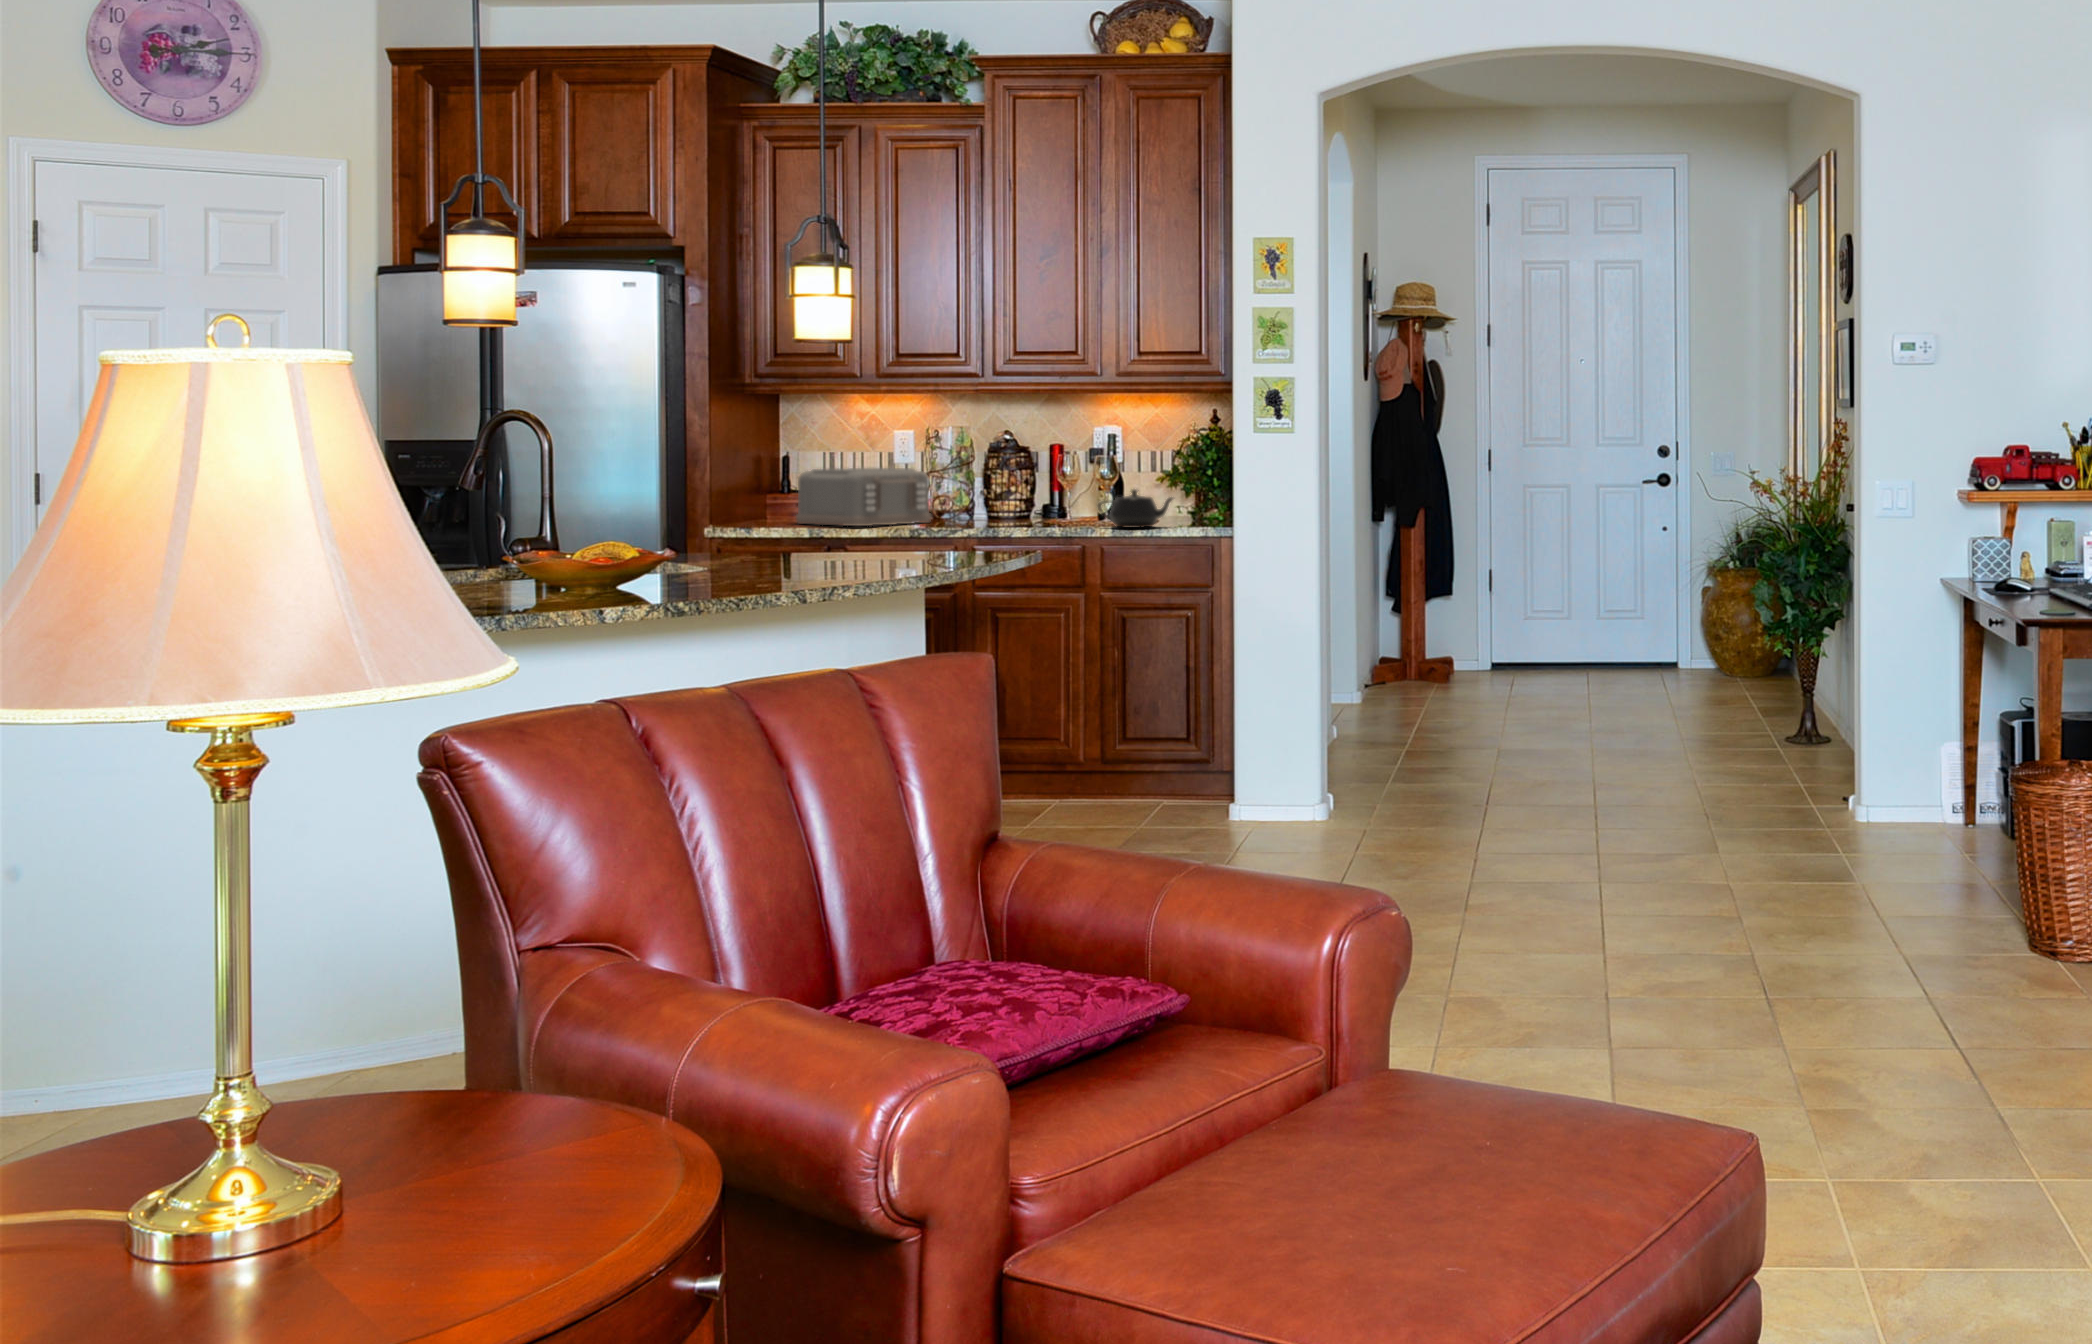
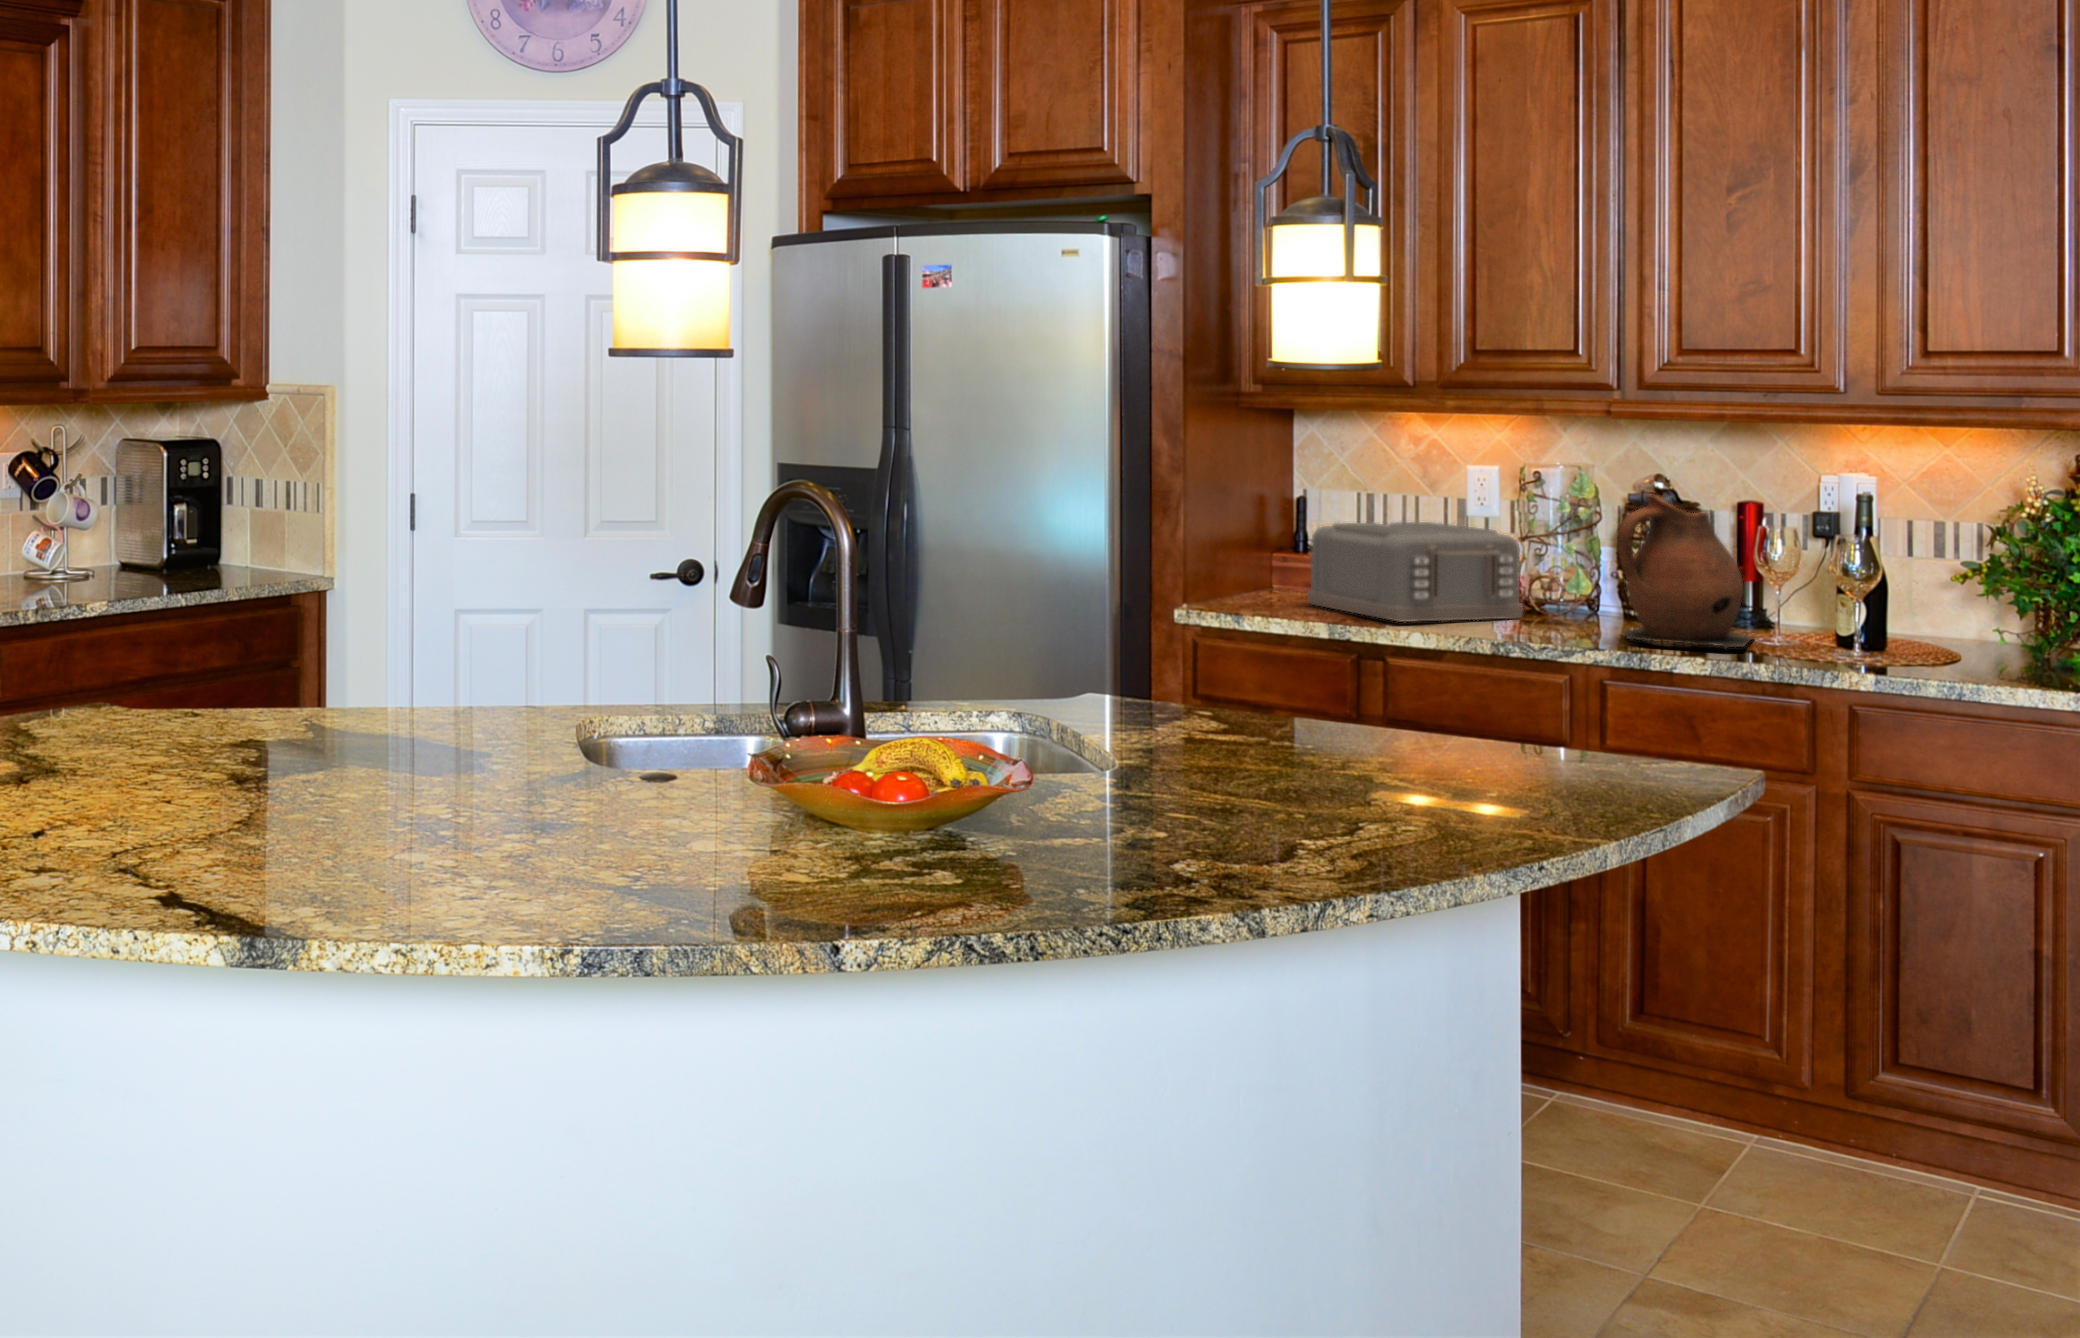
ceramic pitcher: none [985,439,1060,526] -> present [1617,494,1754,648]
teapot: present [1098,489,1173,528] -> none [1833,597,2000,669]

